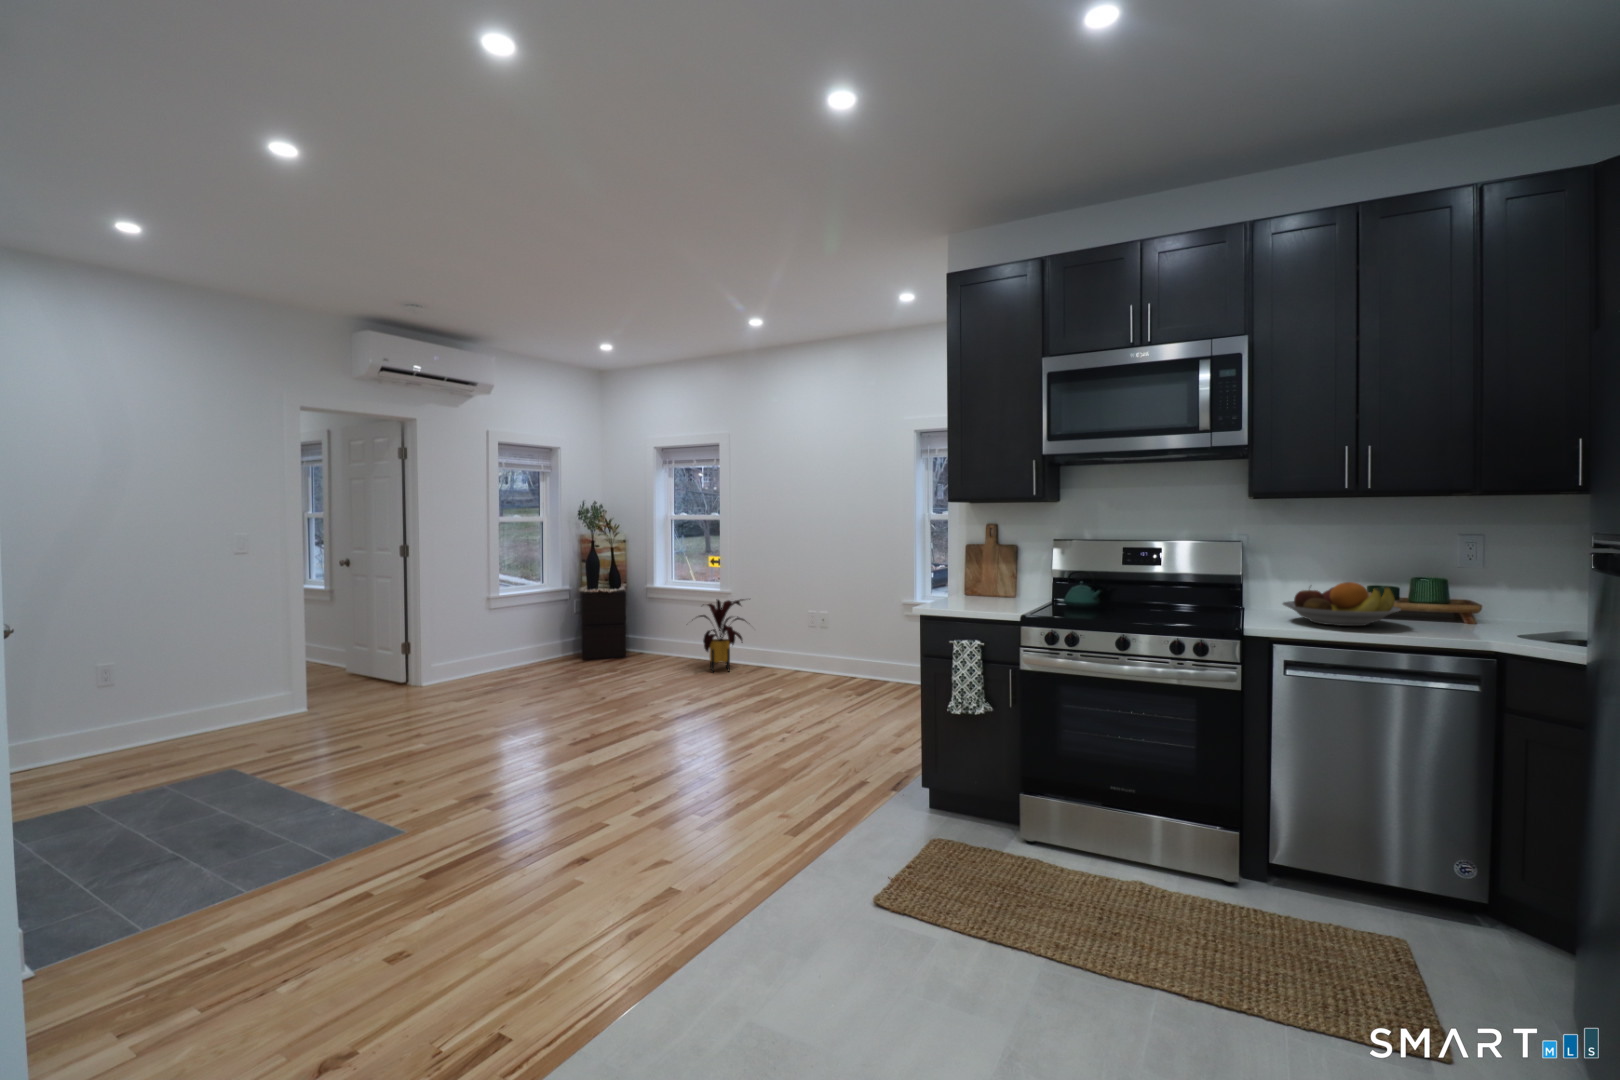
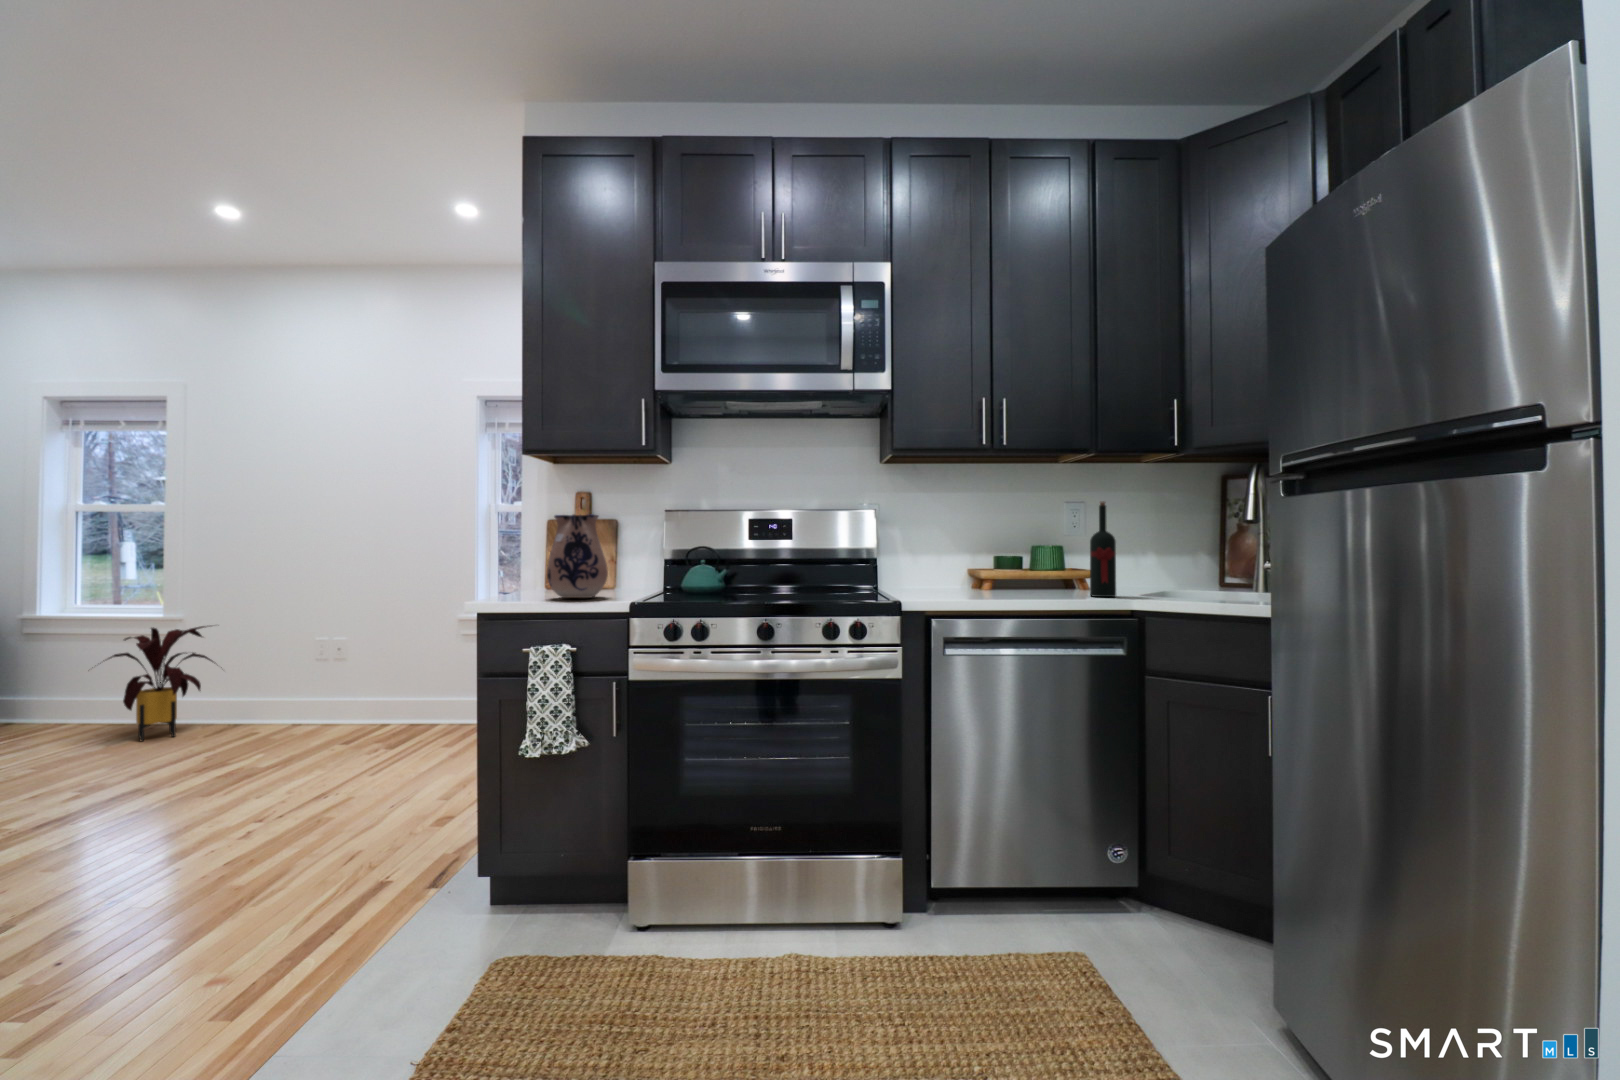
wine bottle: none [1462,541,1494,633] -> present [1090,501,1116,597]
ceramic pitcher: none [966,548,1008,608] -> present [547,514,608,598]
fruit bowl: present [1283,582,1400,626] -> none [927,548,1040,597]

